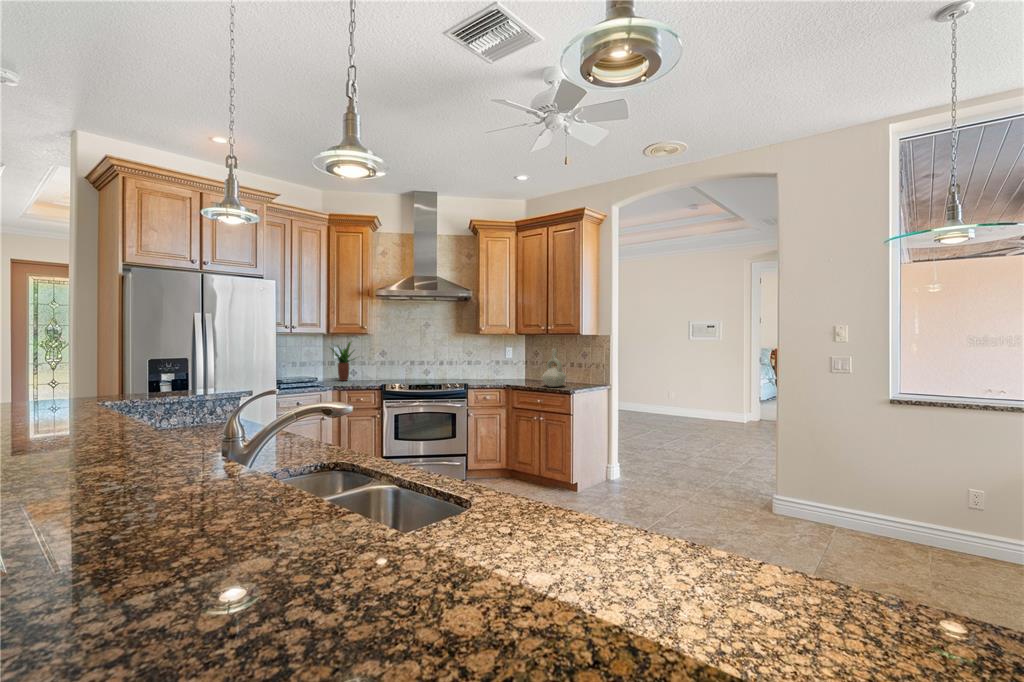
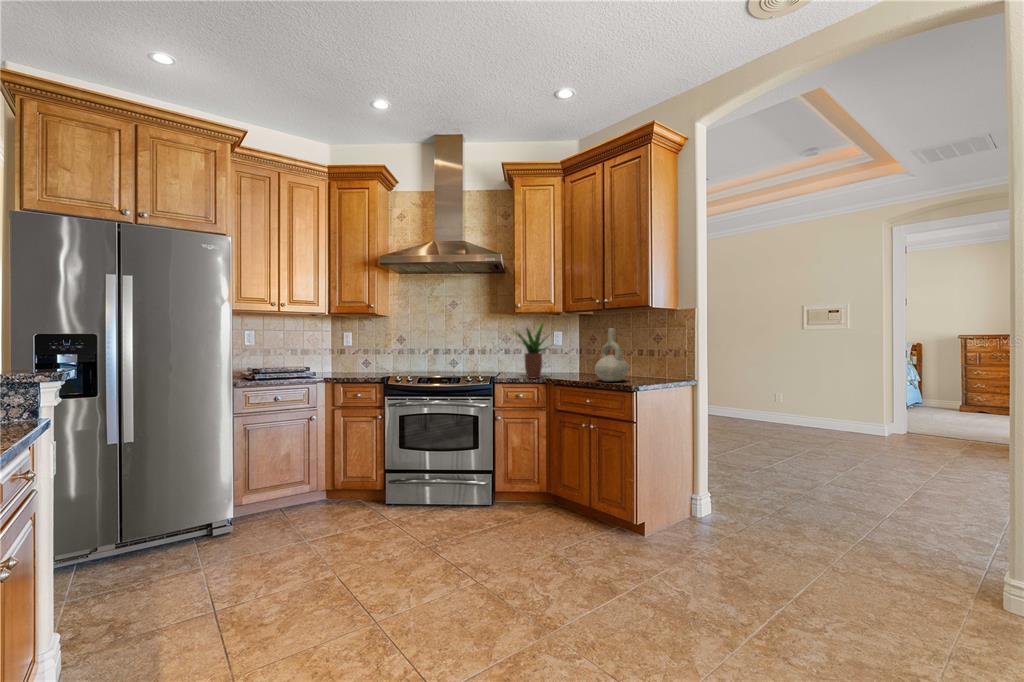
potted plant: present [330,342,355,381] -> present [517,323,548,379]

